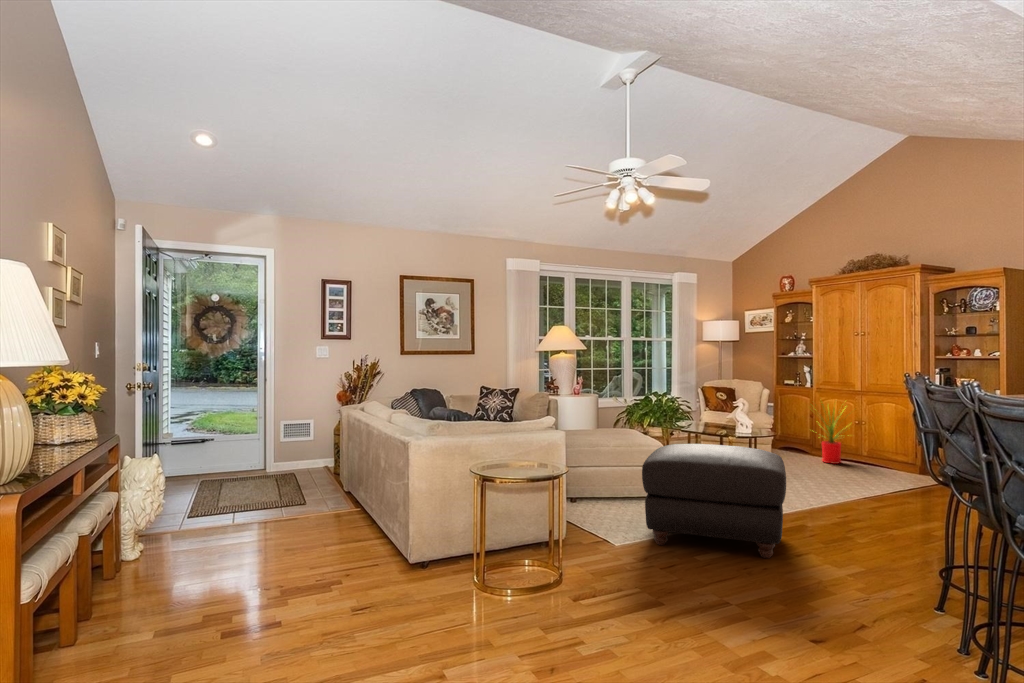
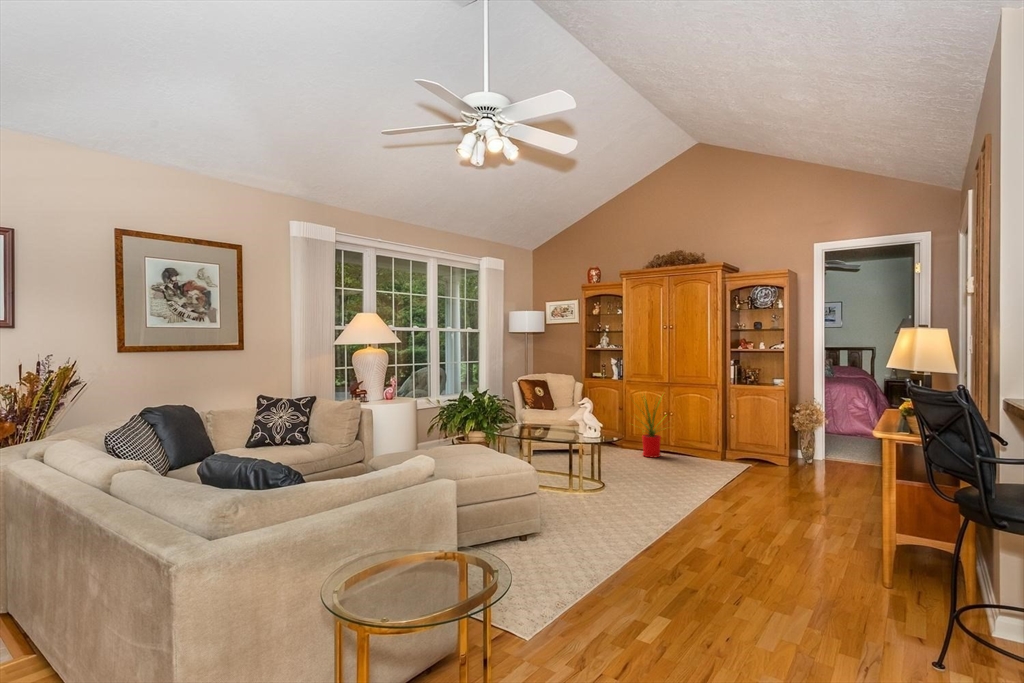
ottoman: present [642,444,786,558] -> none [547,469,759,632]

